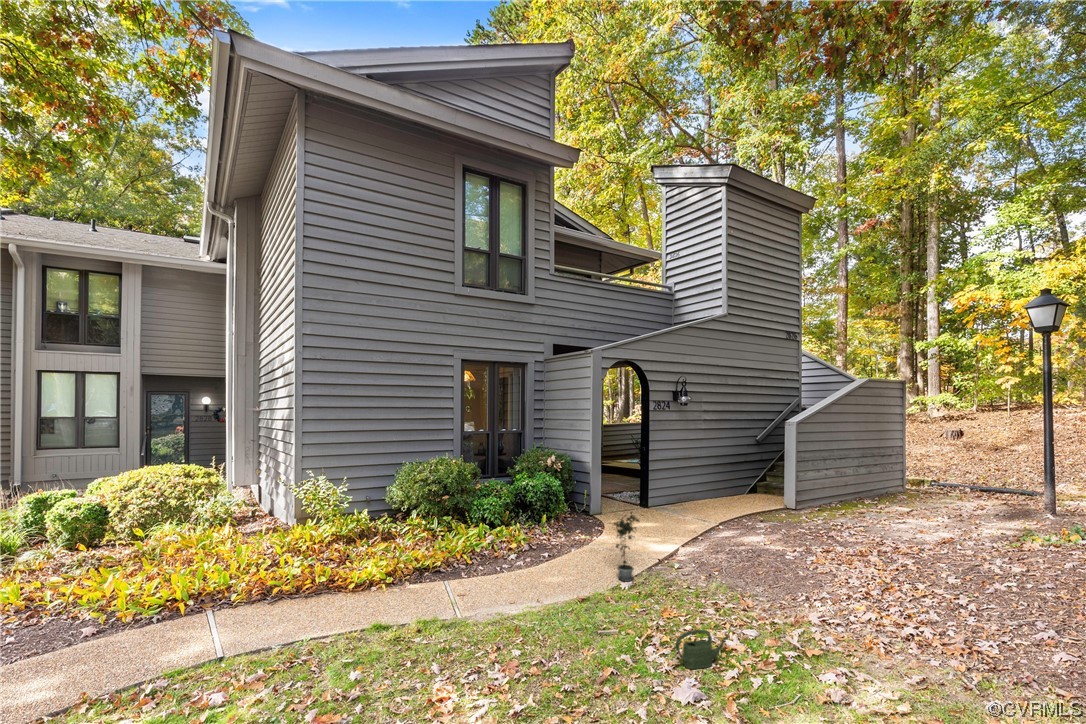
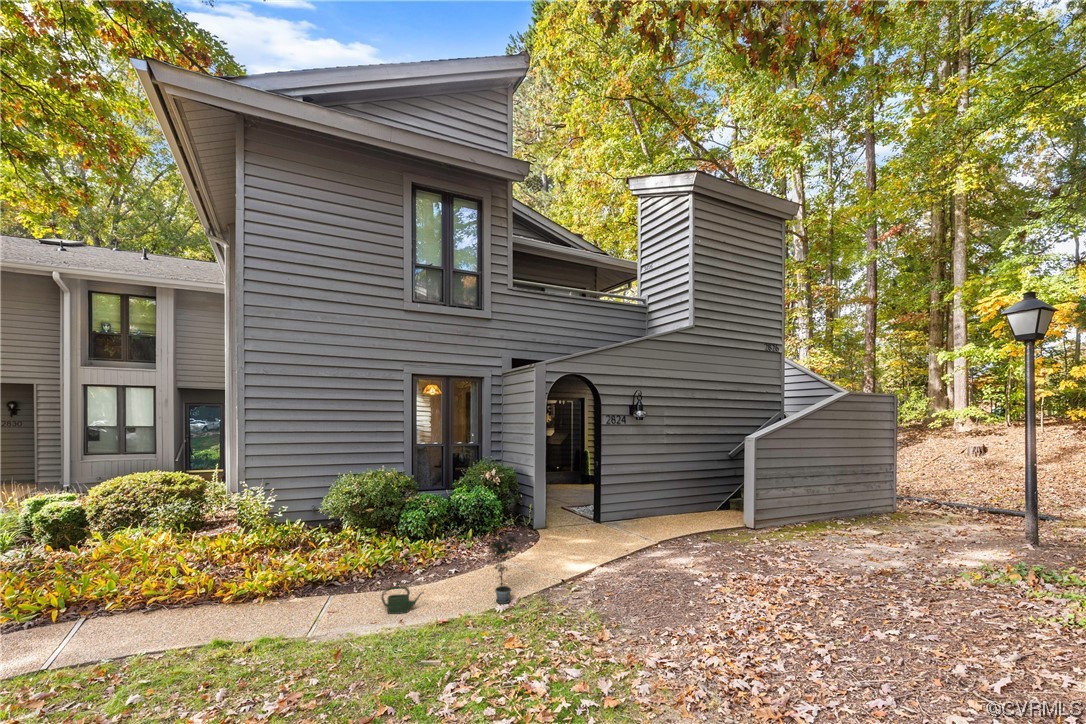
watering can: present [676,630,729,669] -> present [381,586,423,614]

